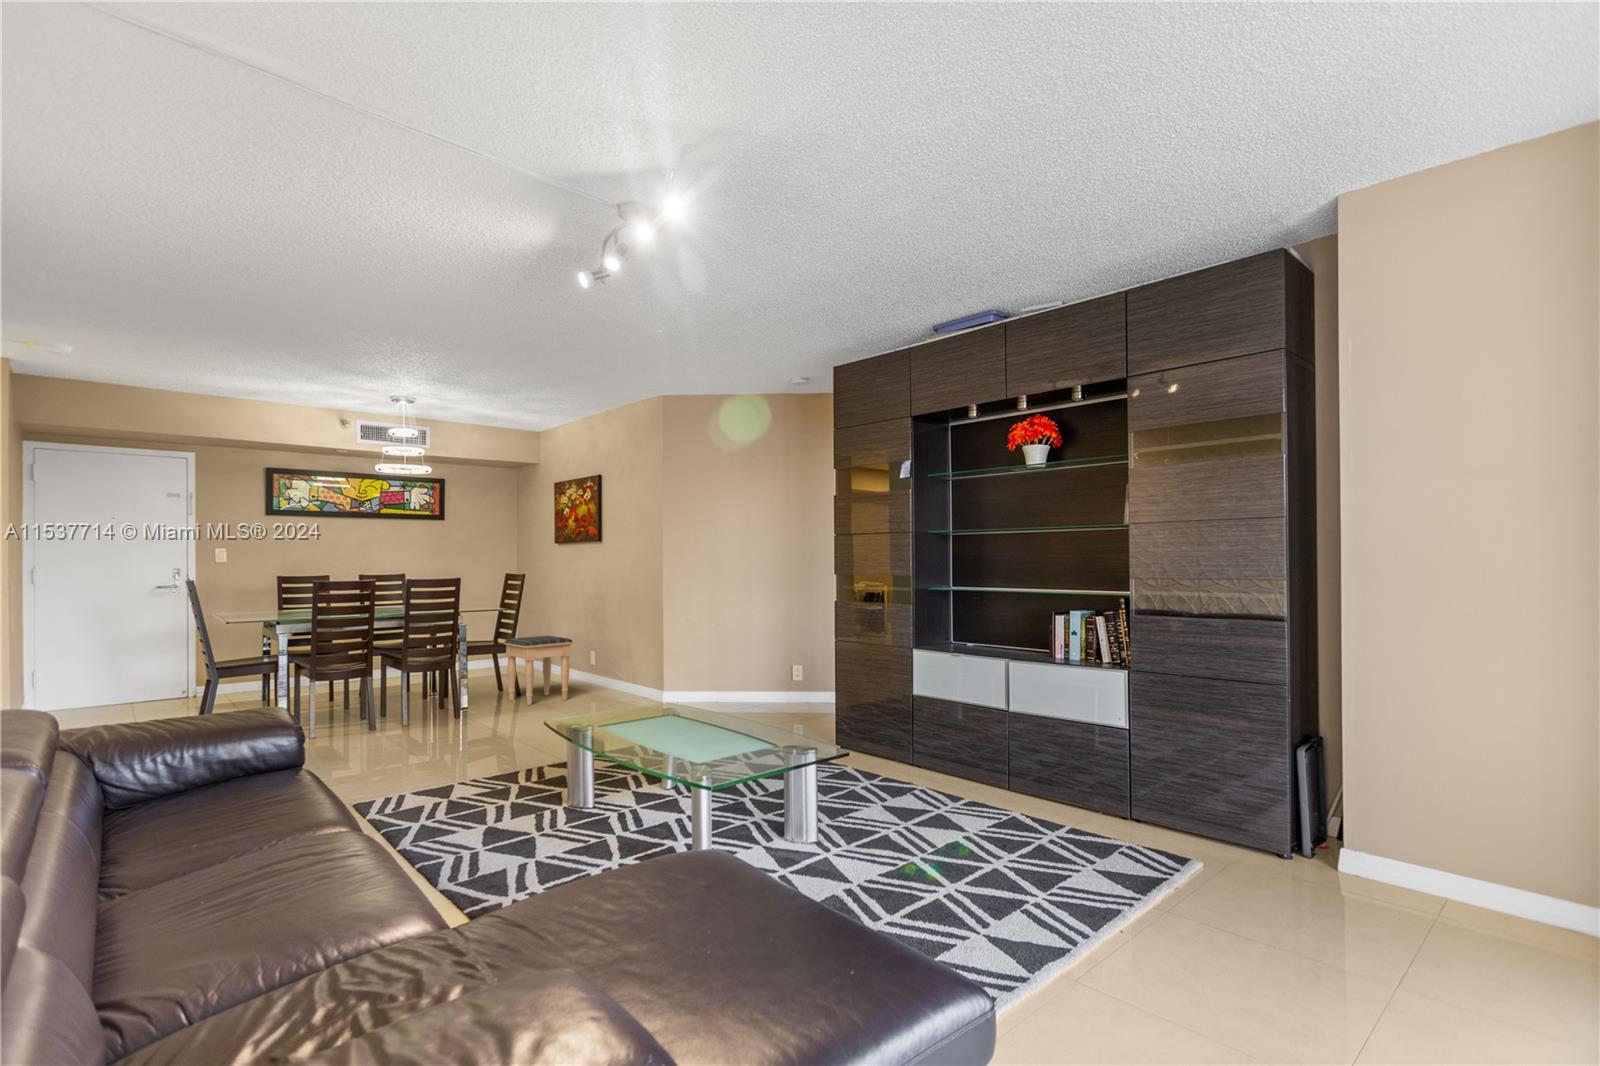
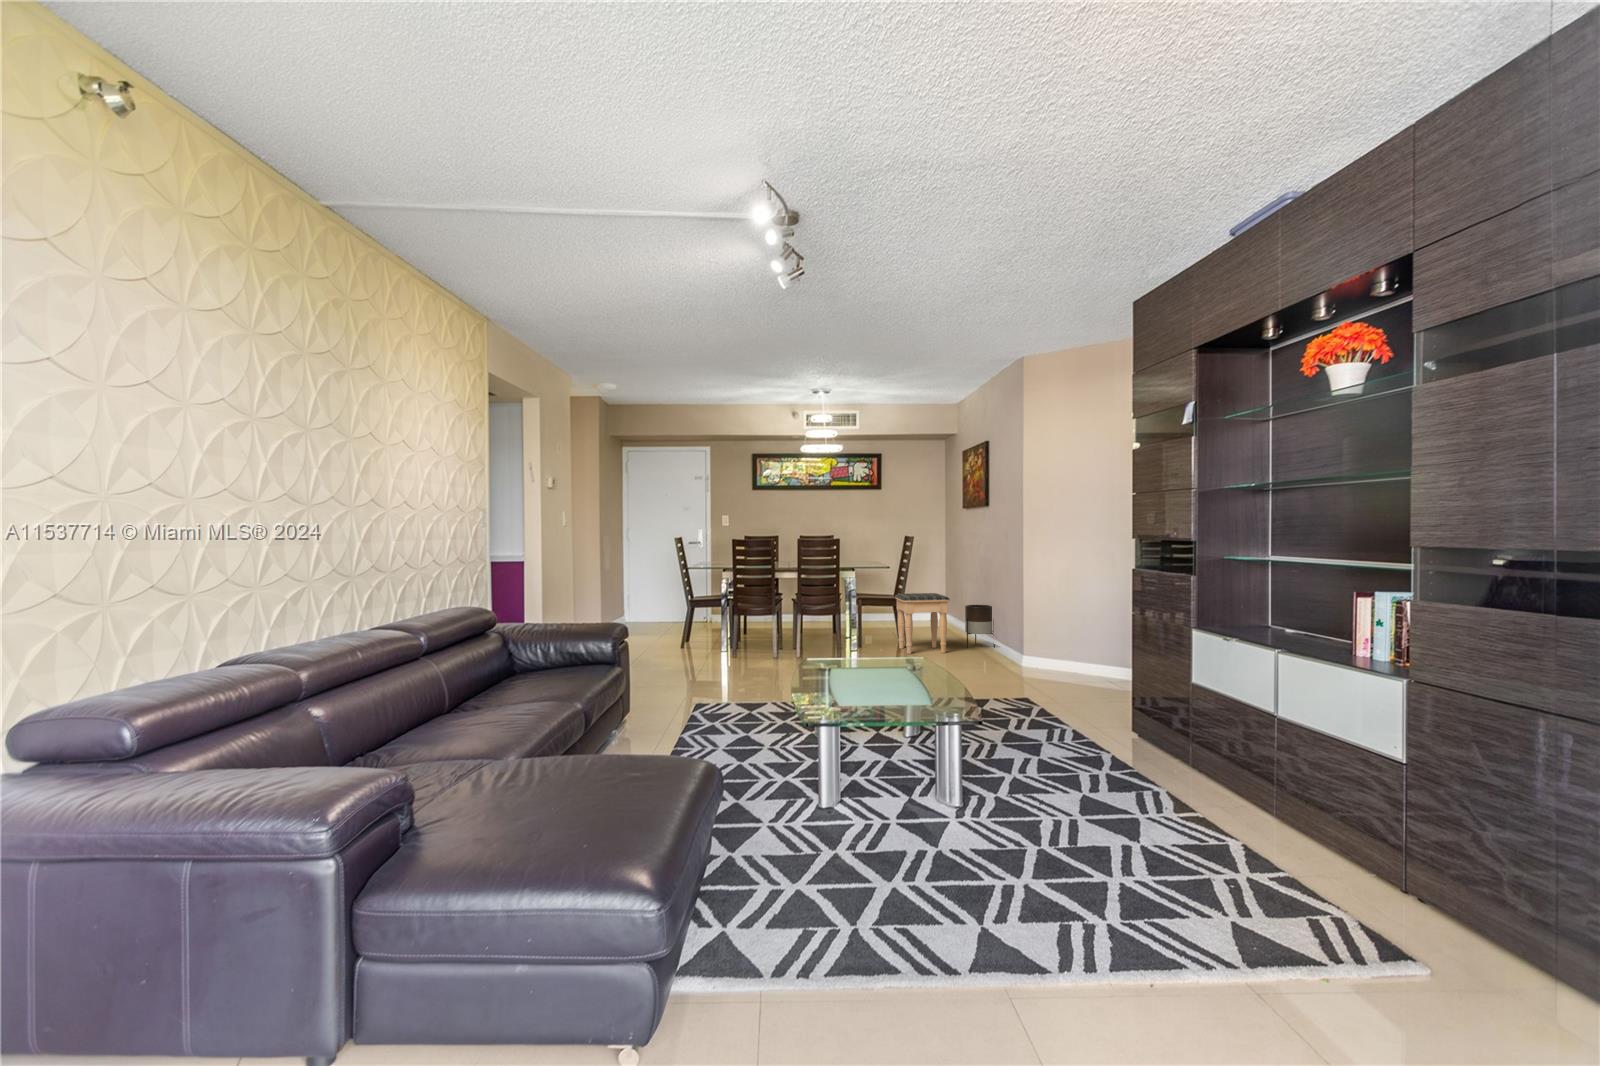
planter: none [578,645,609,692] -> present [965,605,995,648]

